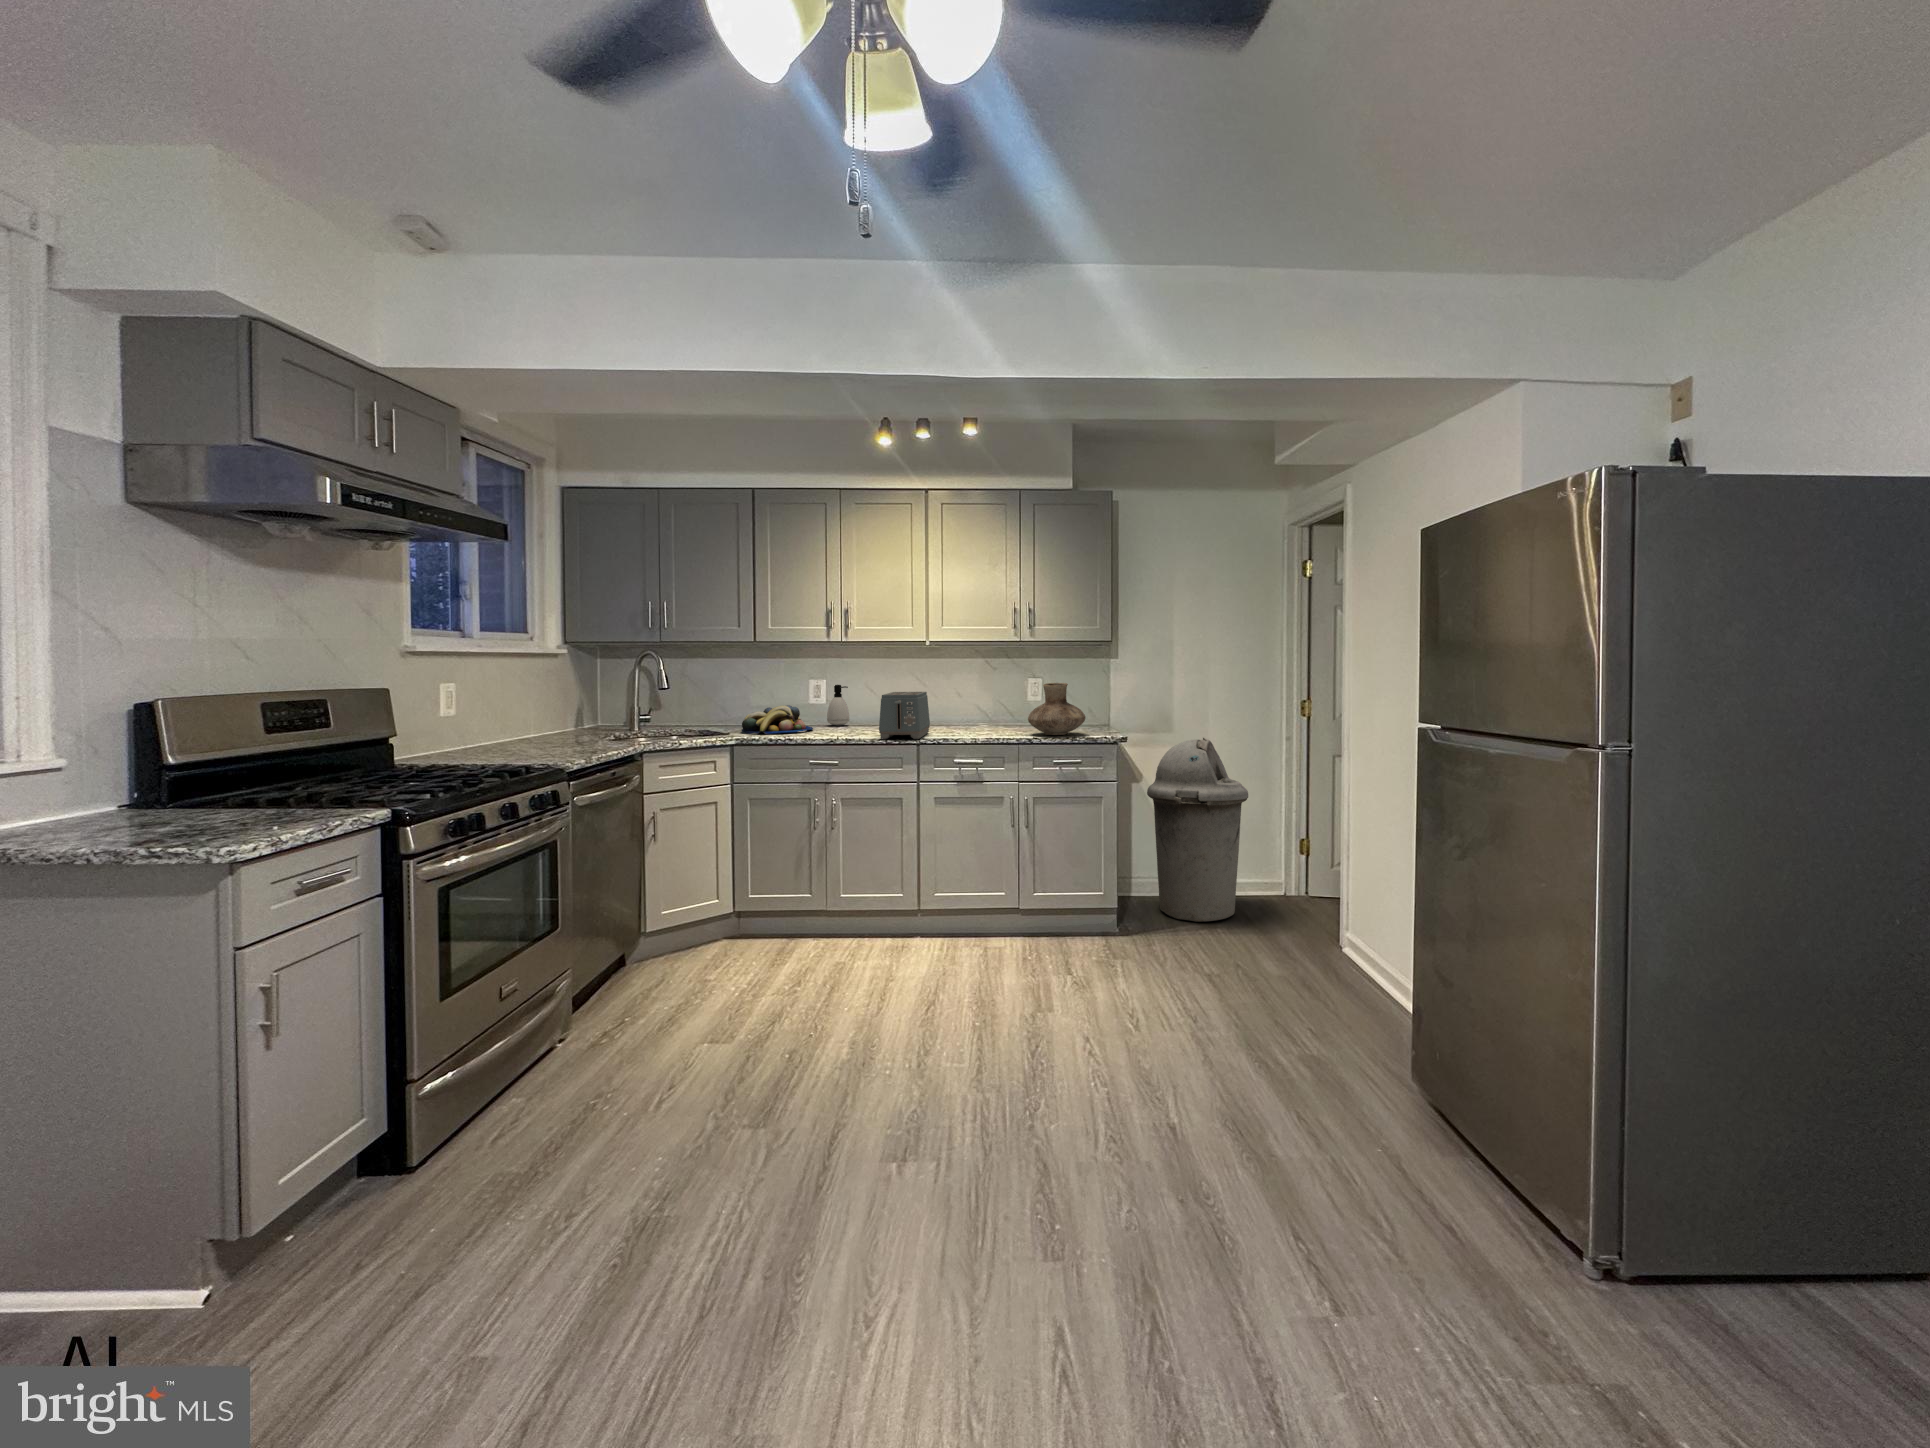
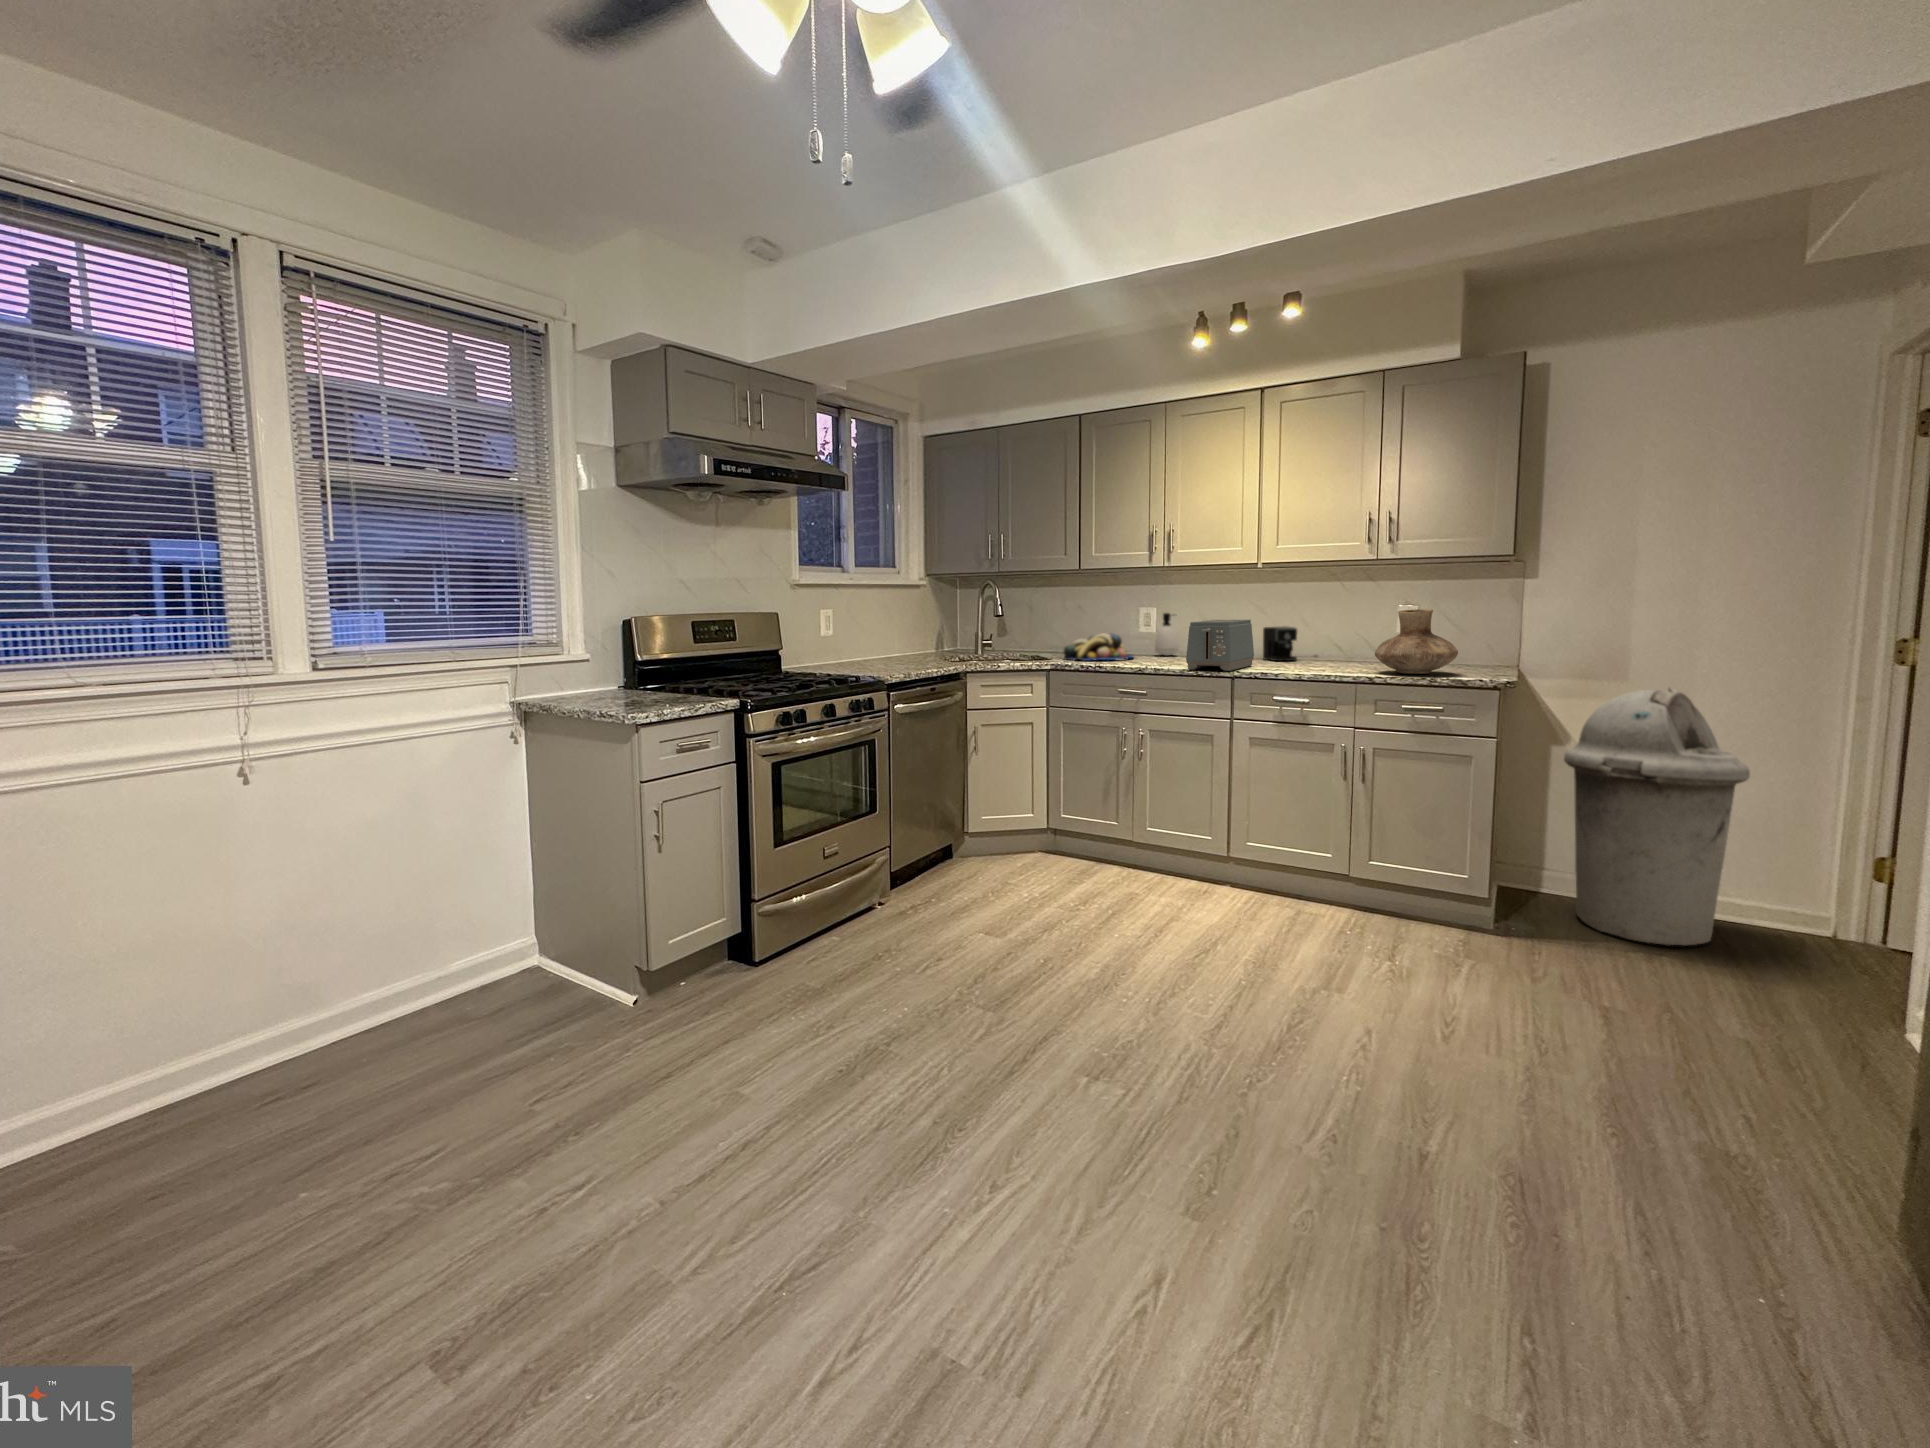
coffee maker: none [926,697,968,728] -> present [1263,627,1297,661]

